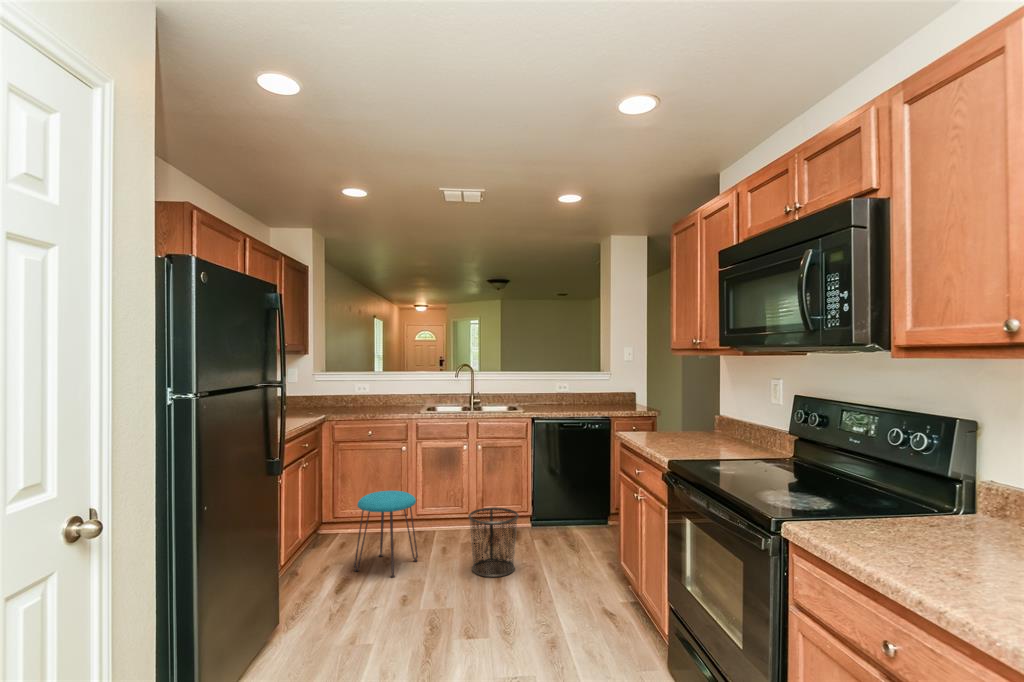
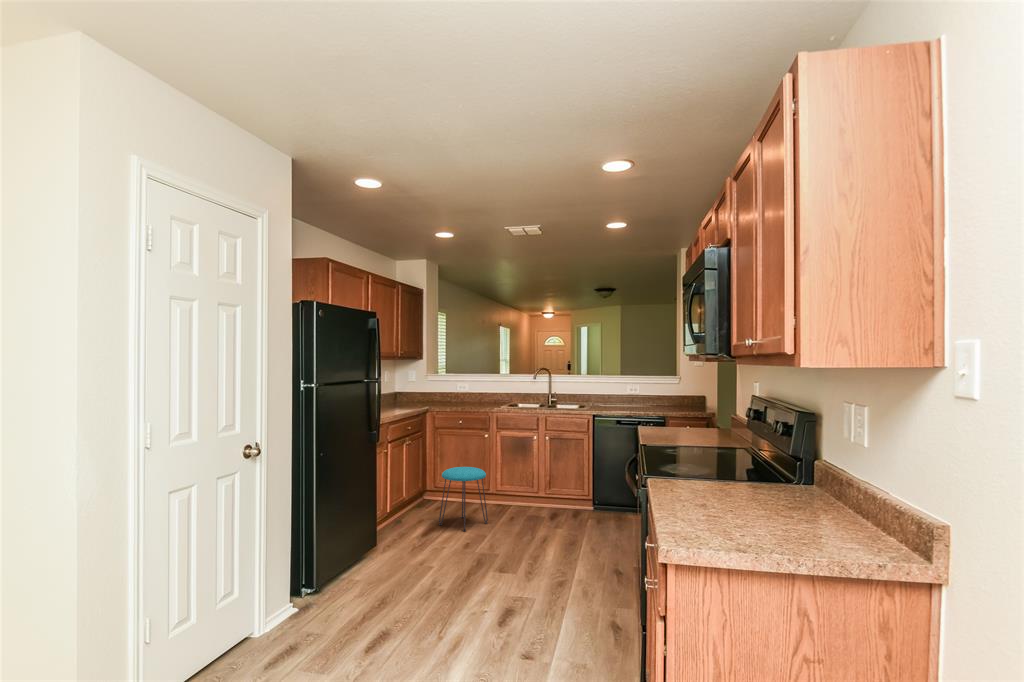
waste bin: present [469,507,519,577] -> none [523,486,563,539]

